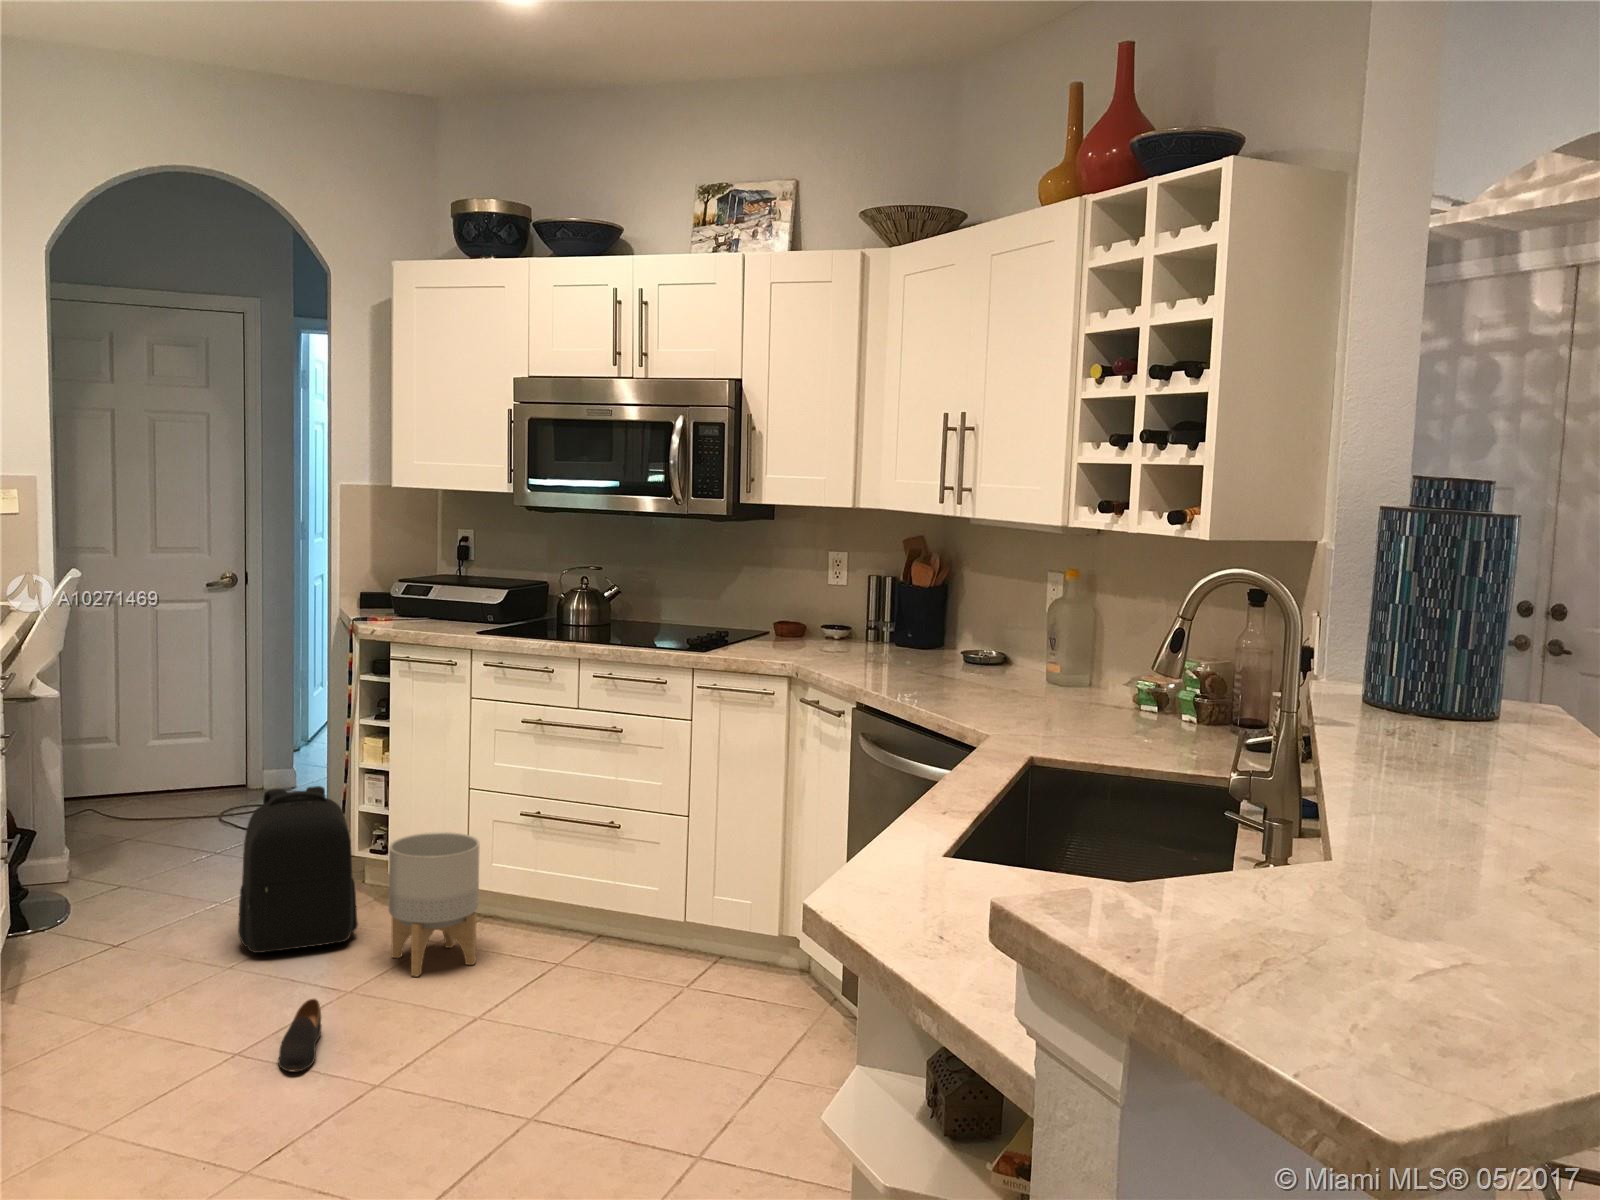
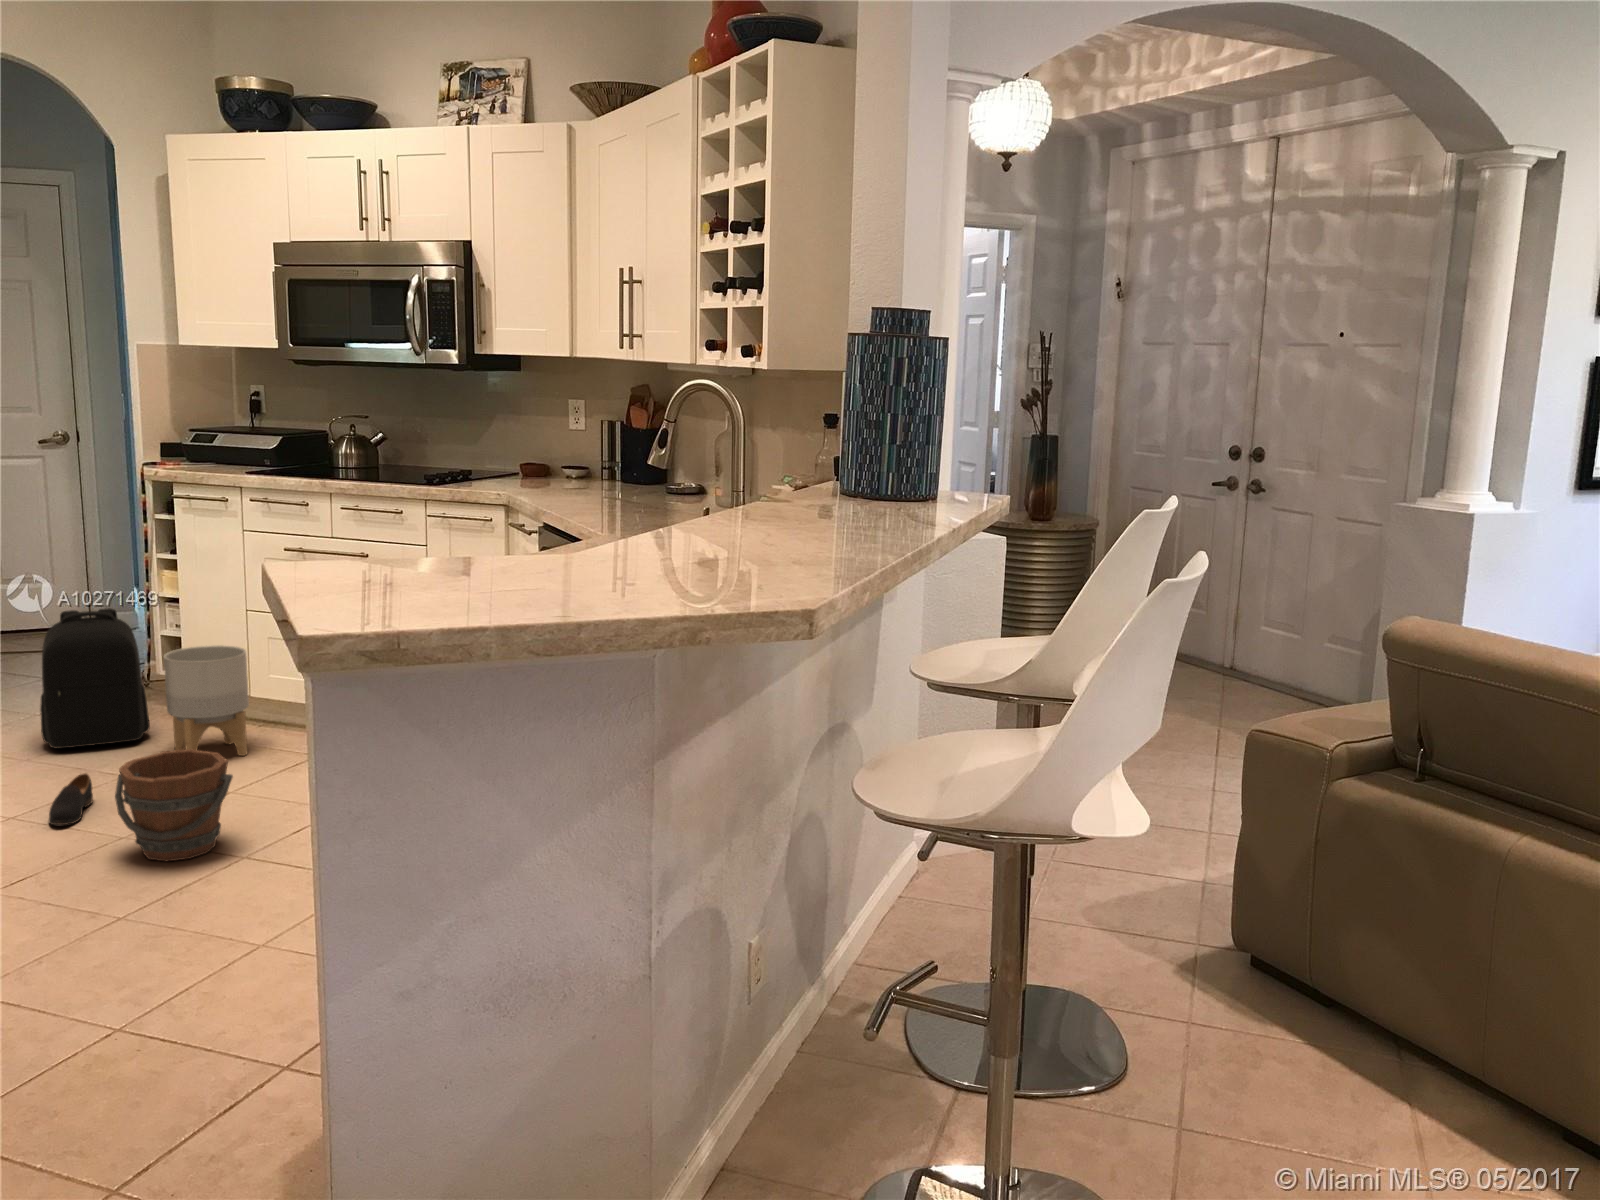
bucket: none [378,981,518,1131] -> present [115,749,233,861]

